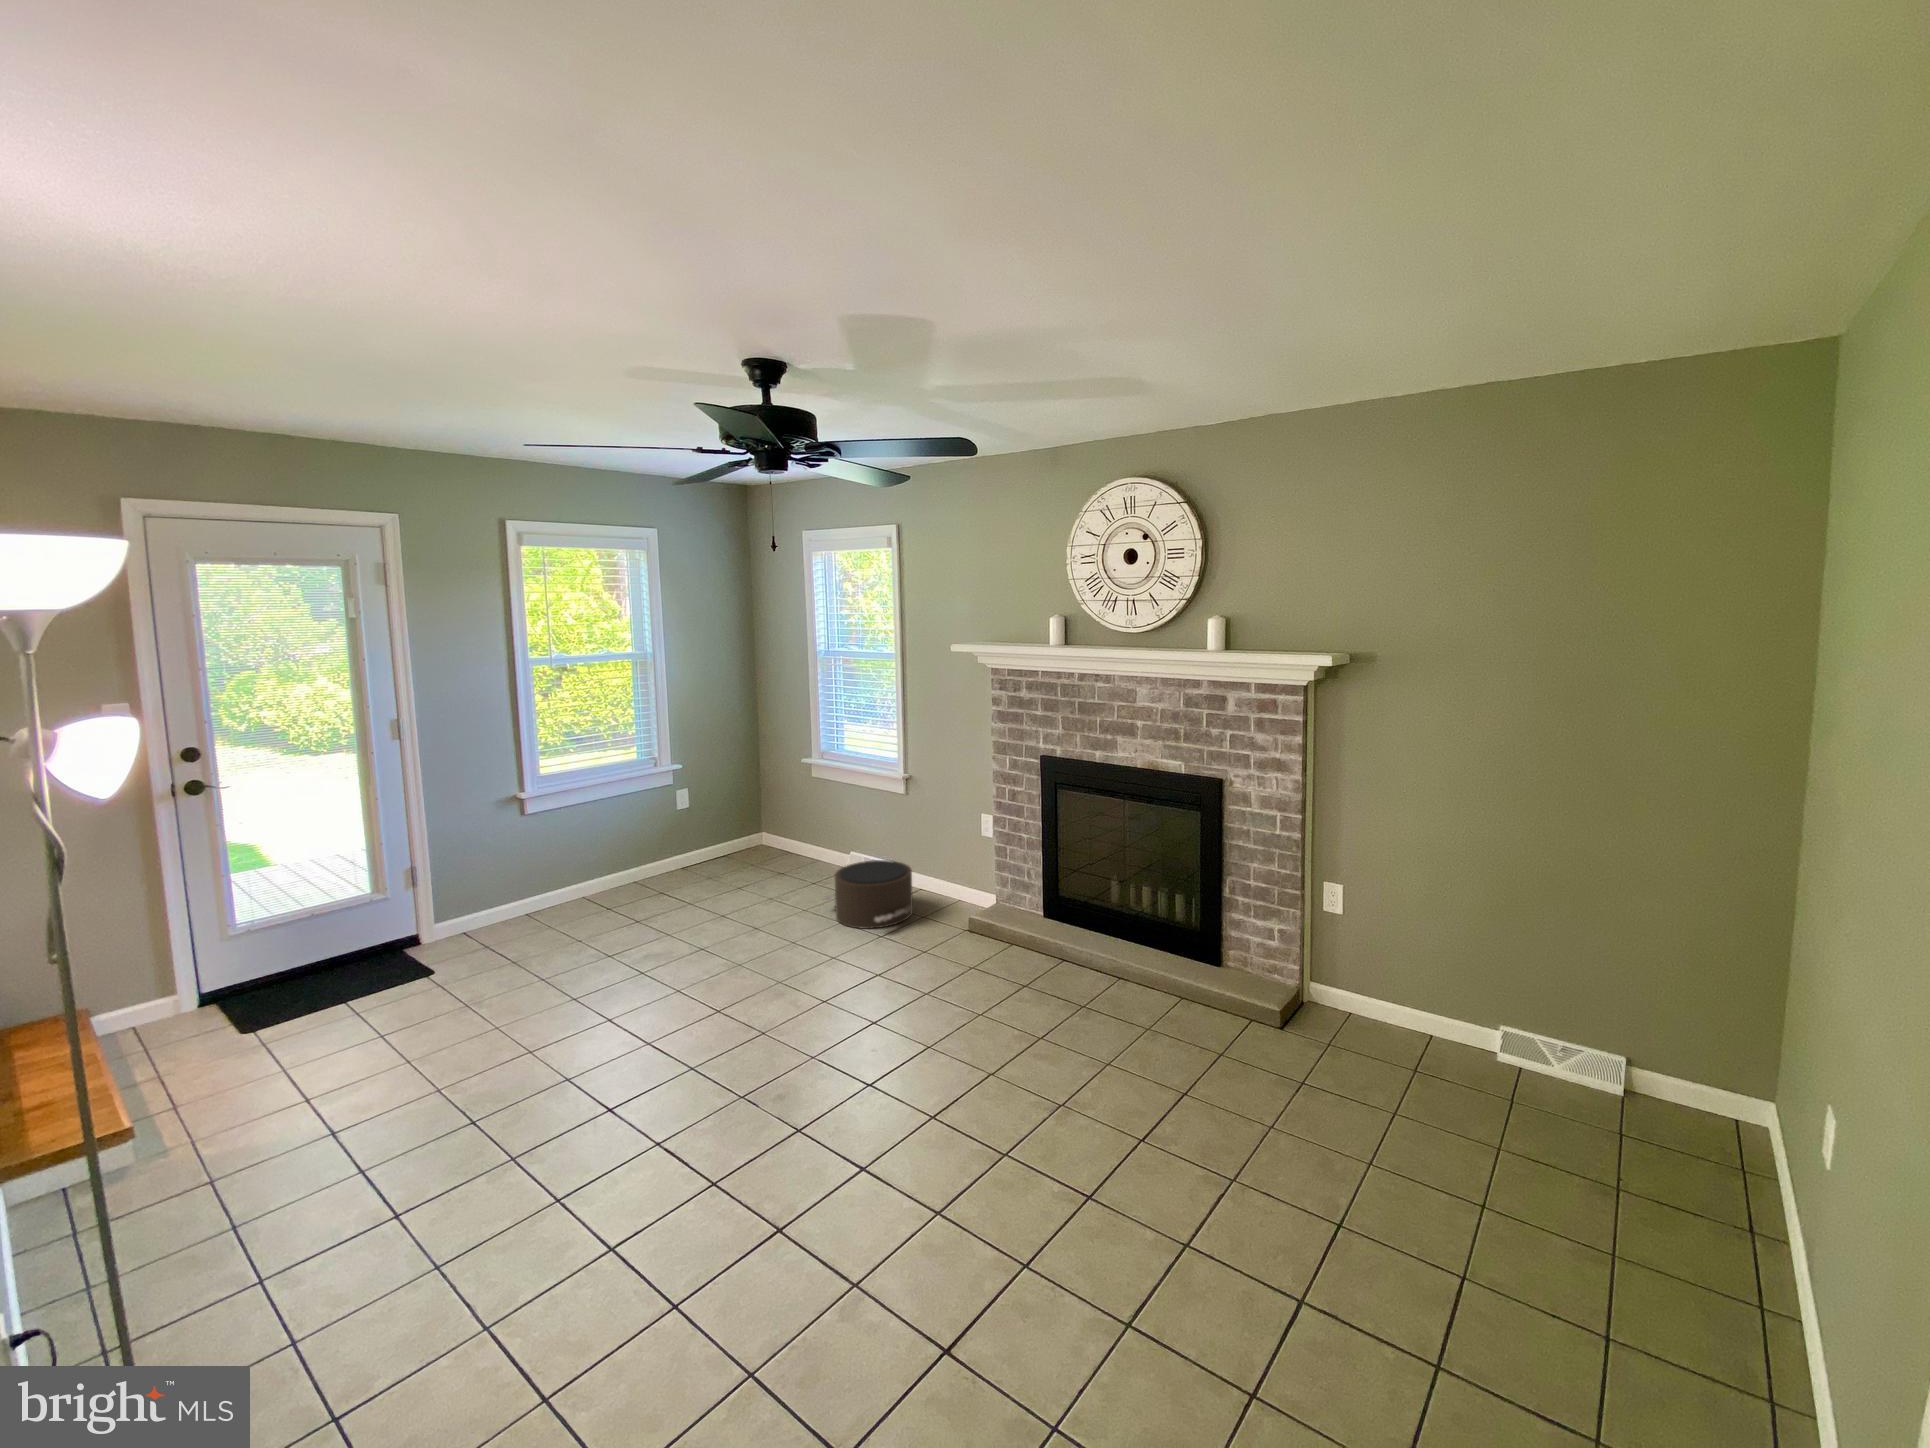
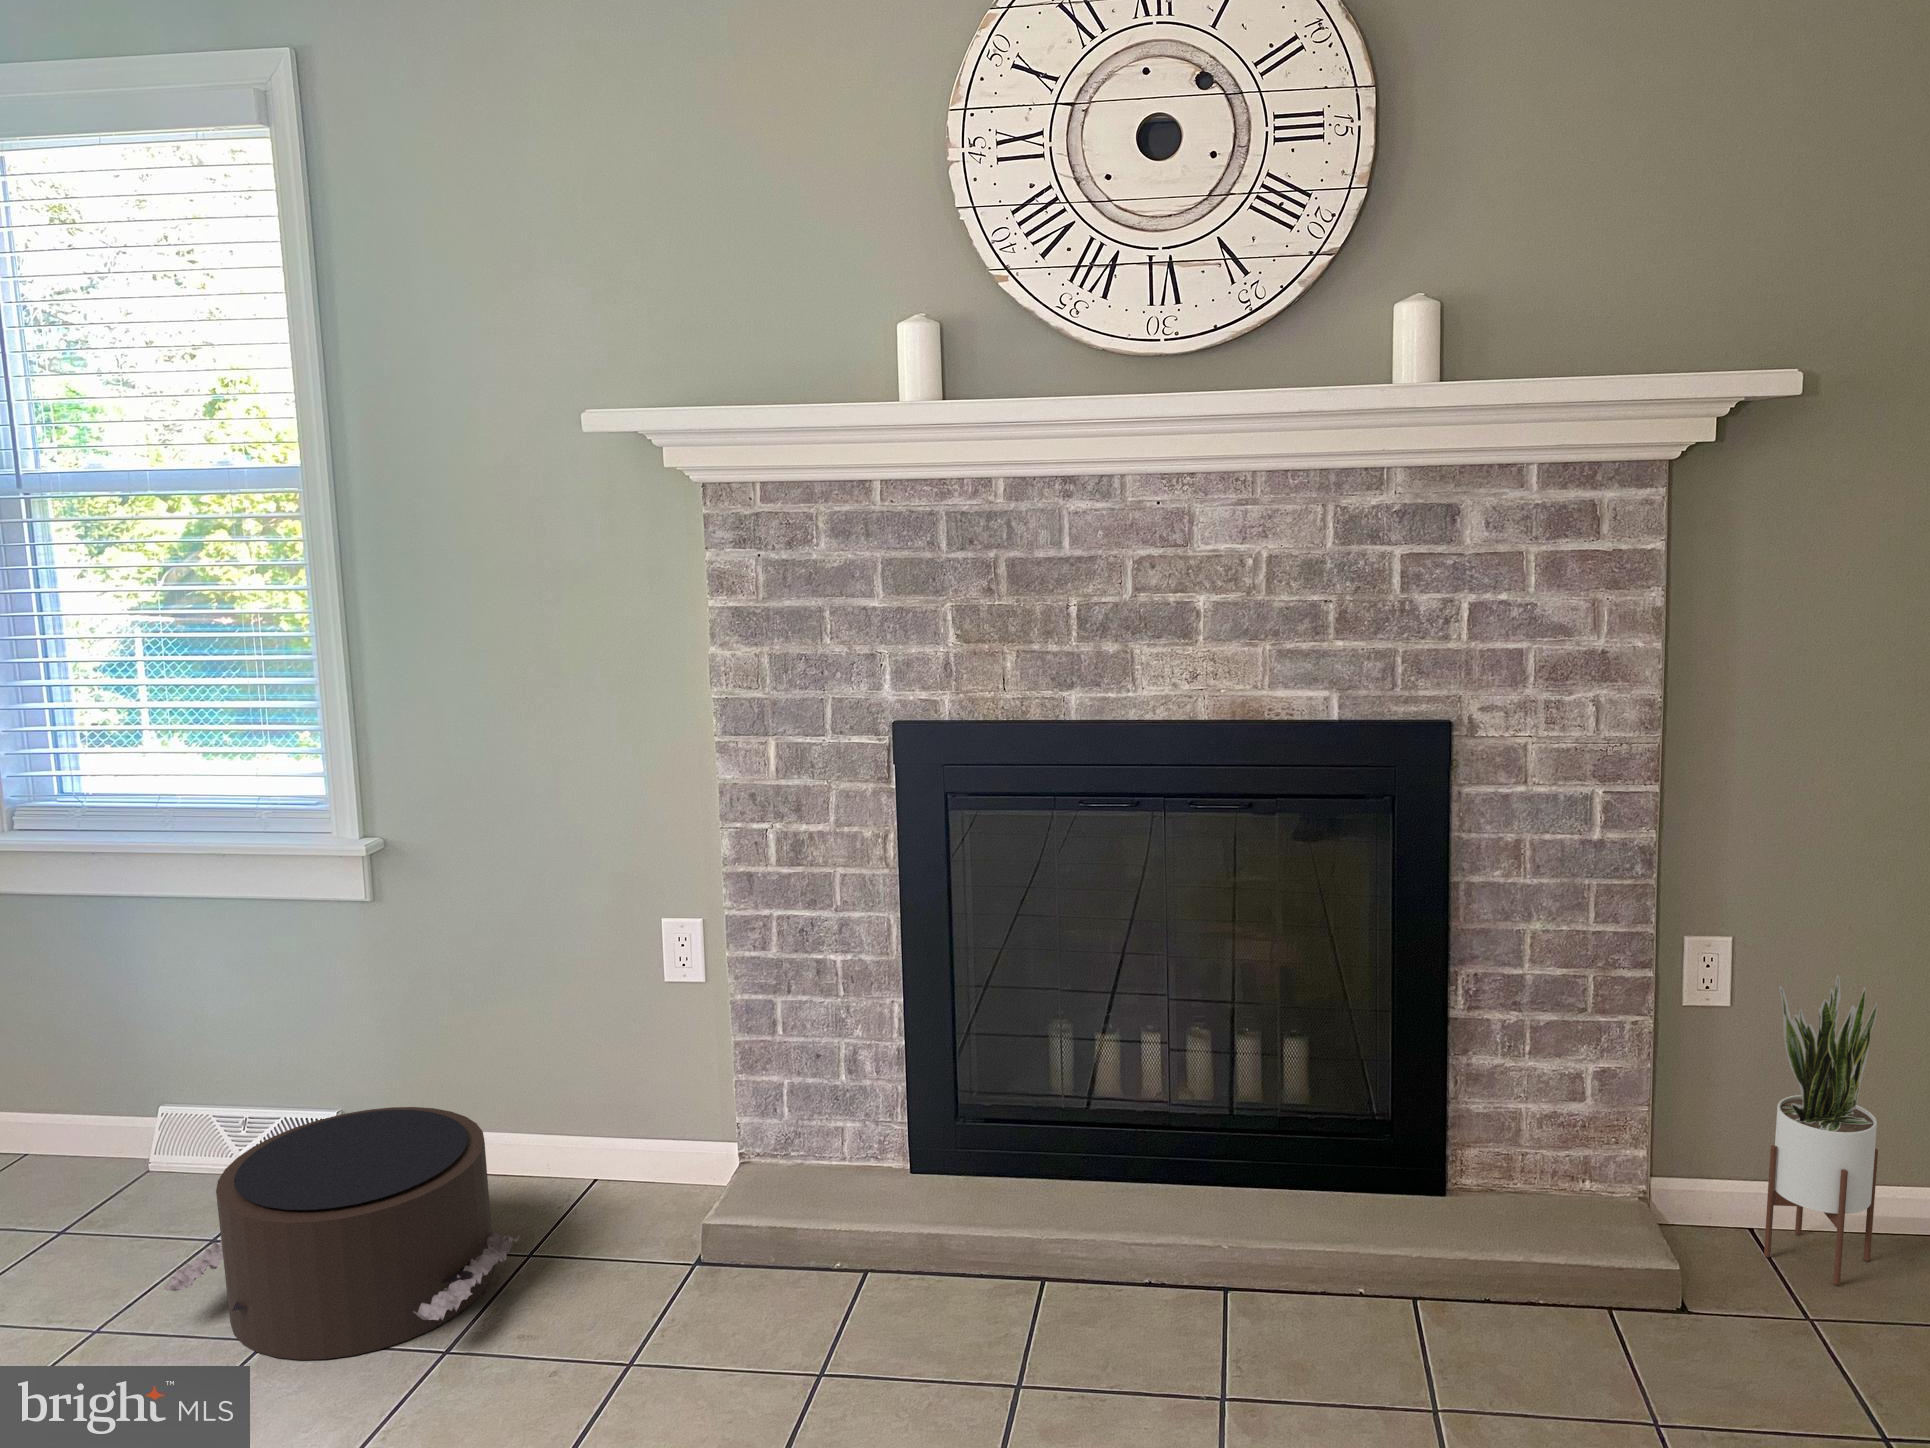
potted plant: none [1329,905,1388,1039] -> present [1764,975,1878,1285]

